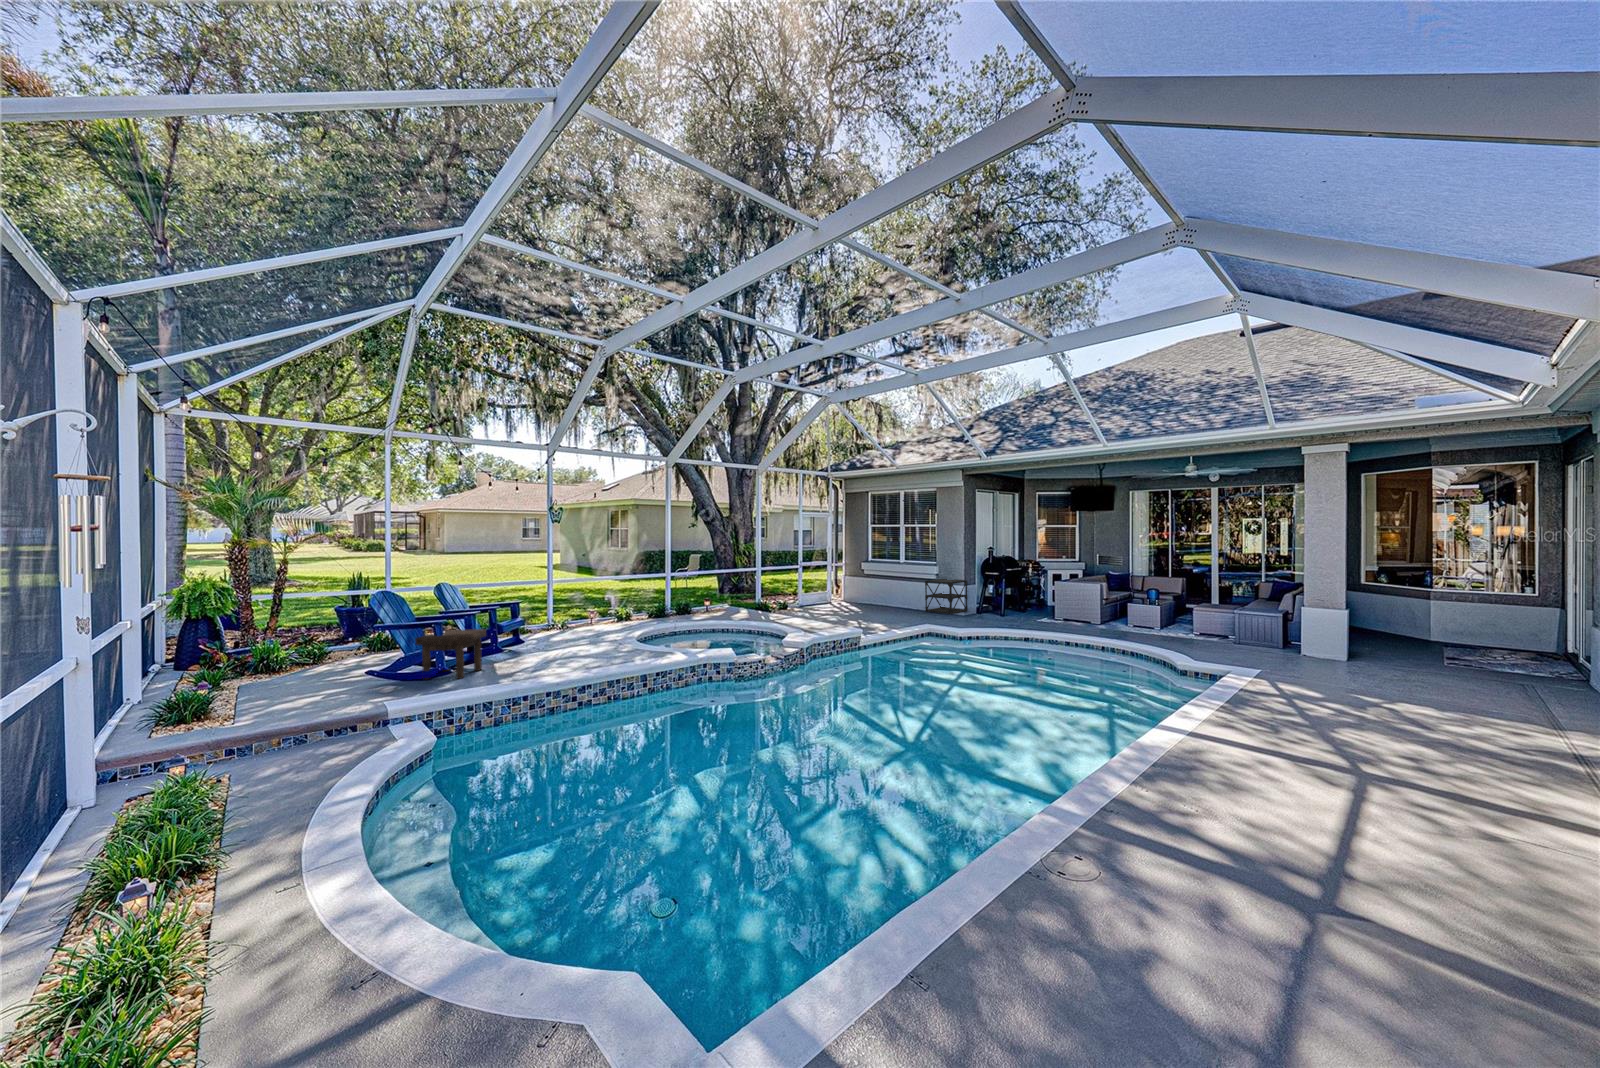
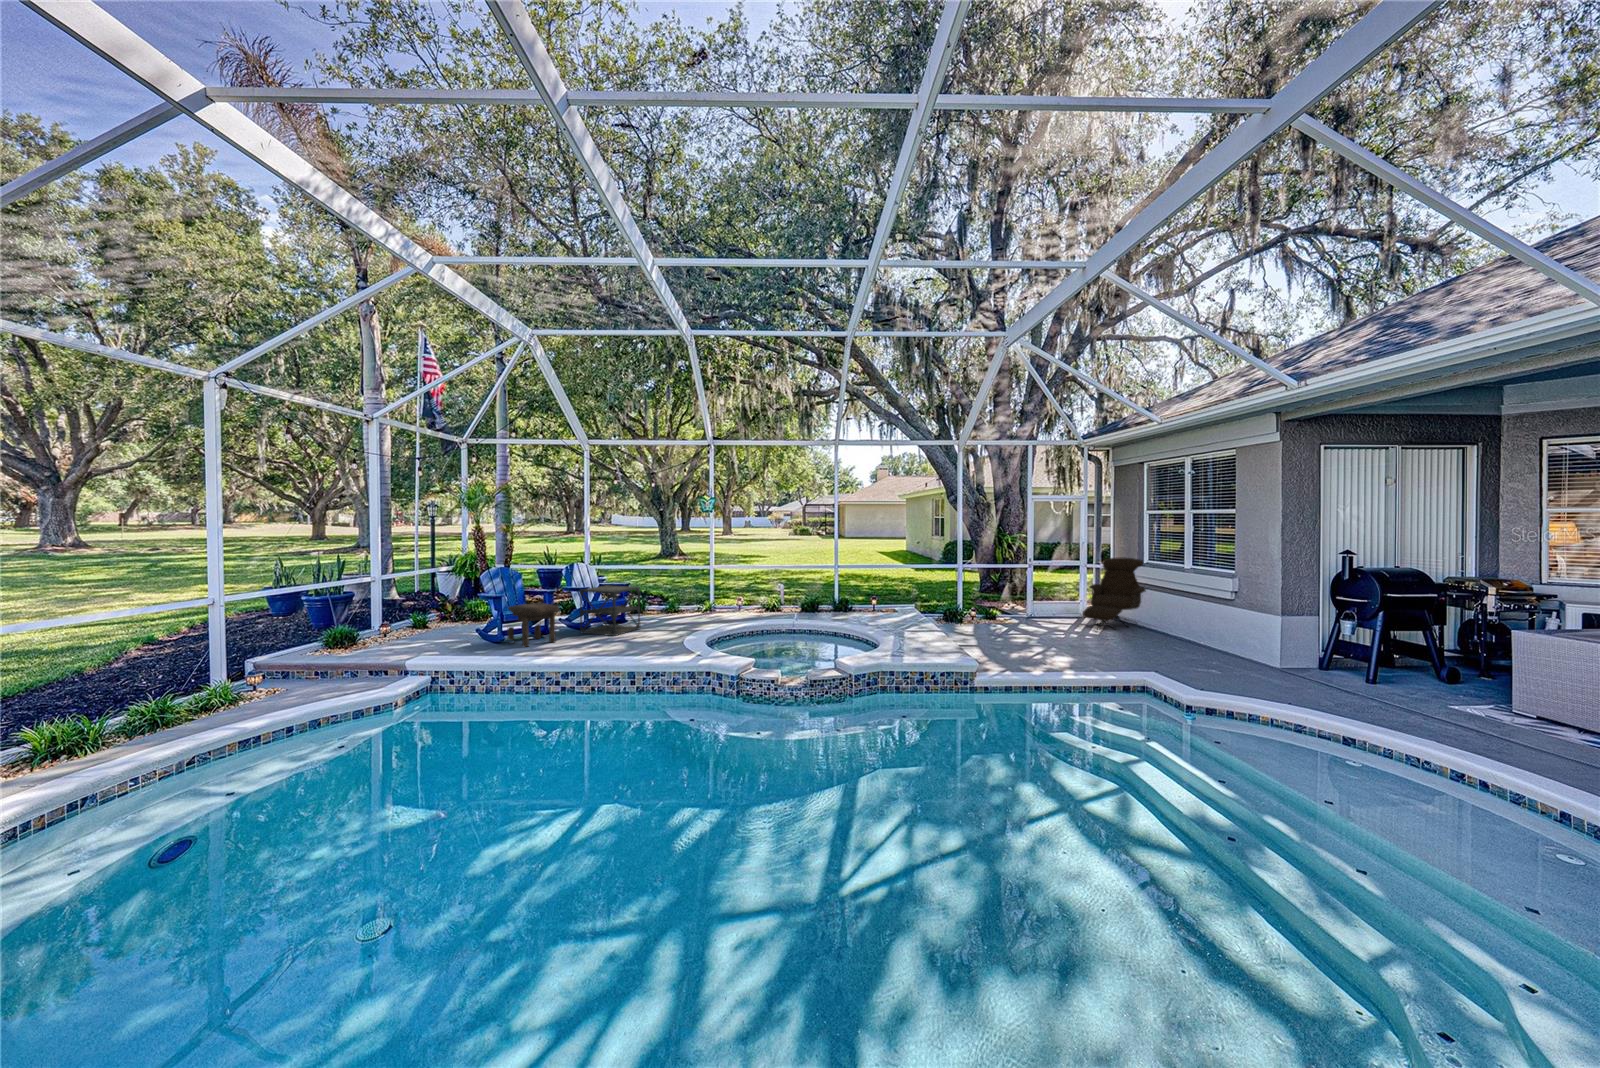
lounge chair: none [837,558,872,606] -> present [1083,557,1146,629]
side table: present [925,579,968,614] -> present [579,585,640,636]

